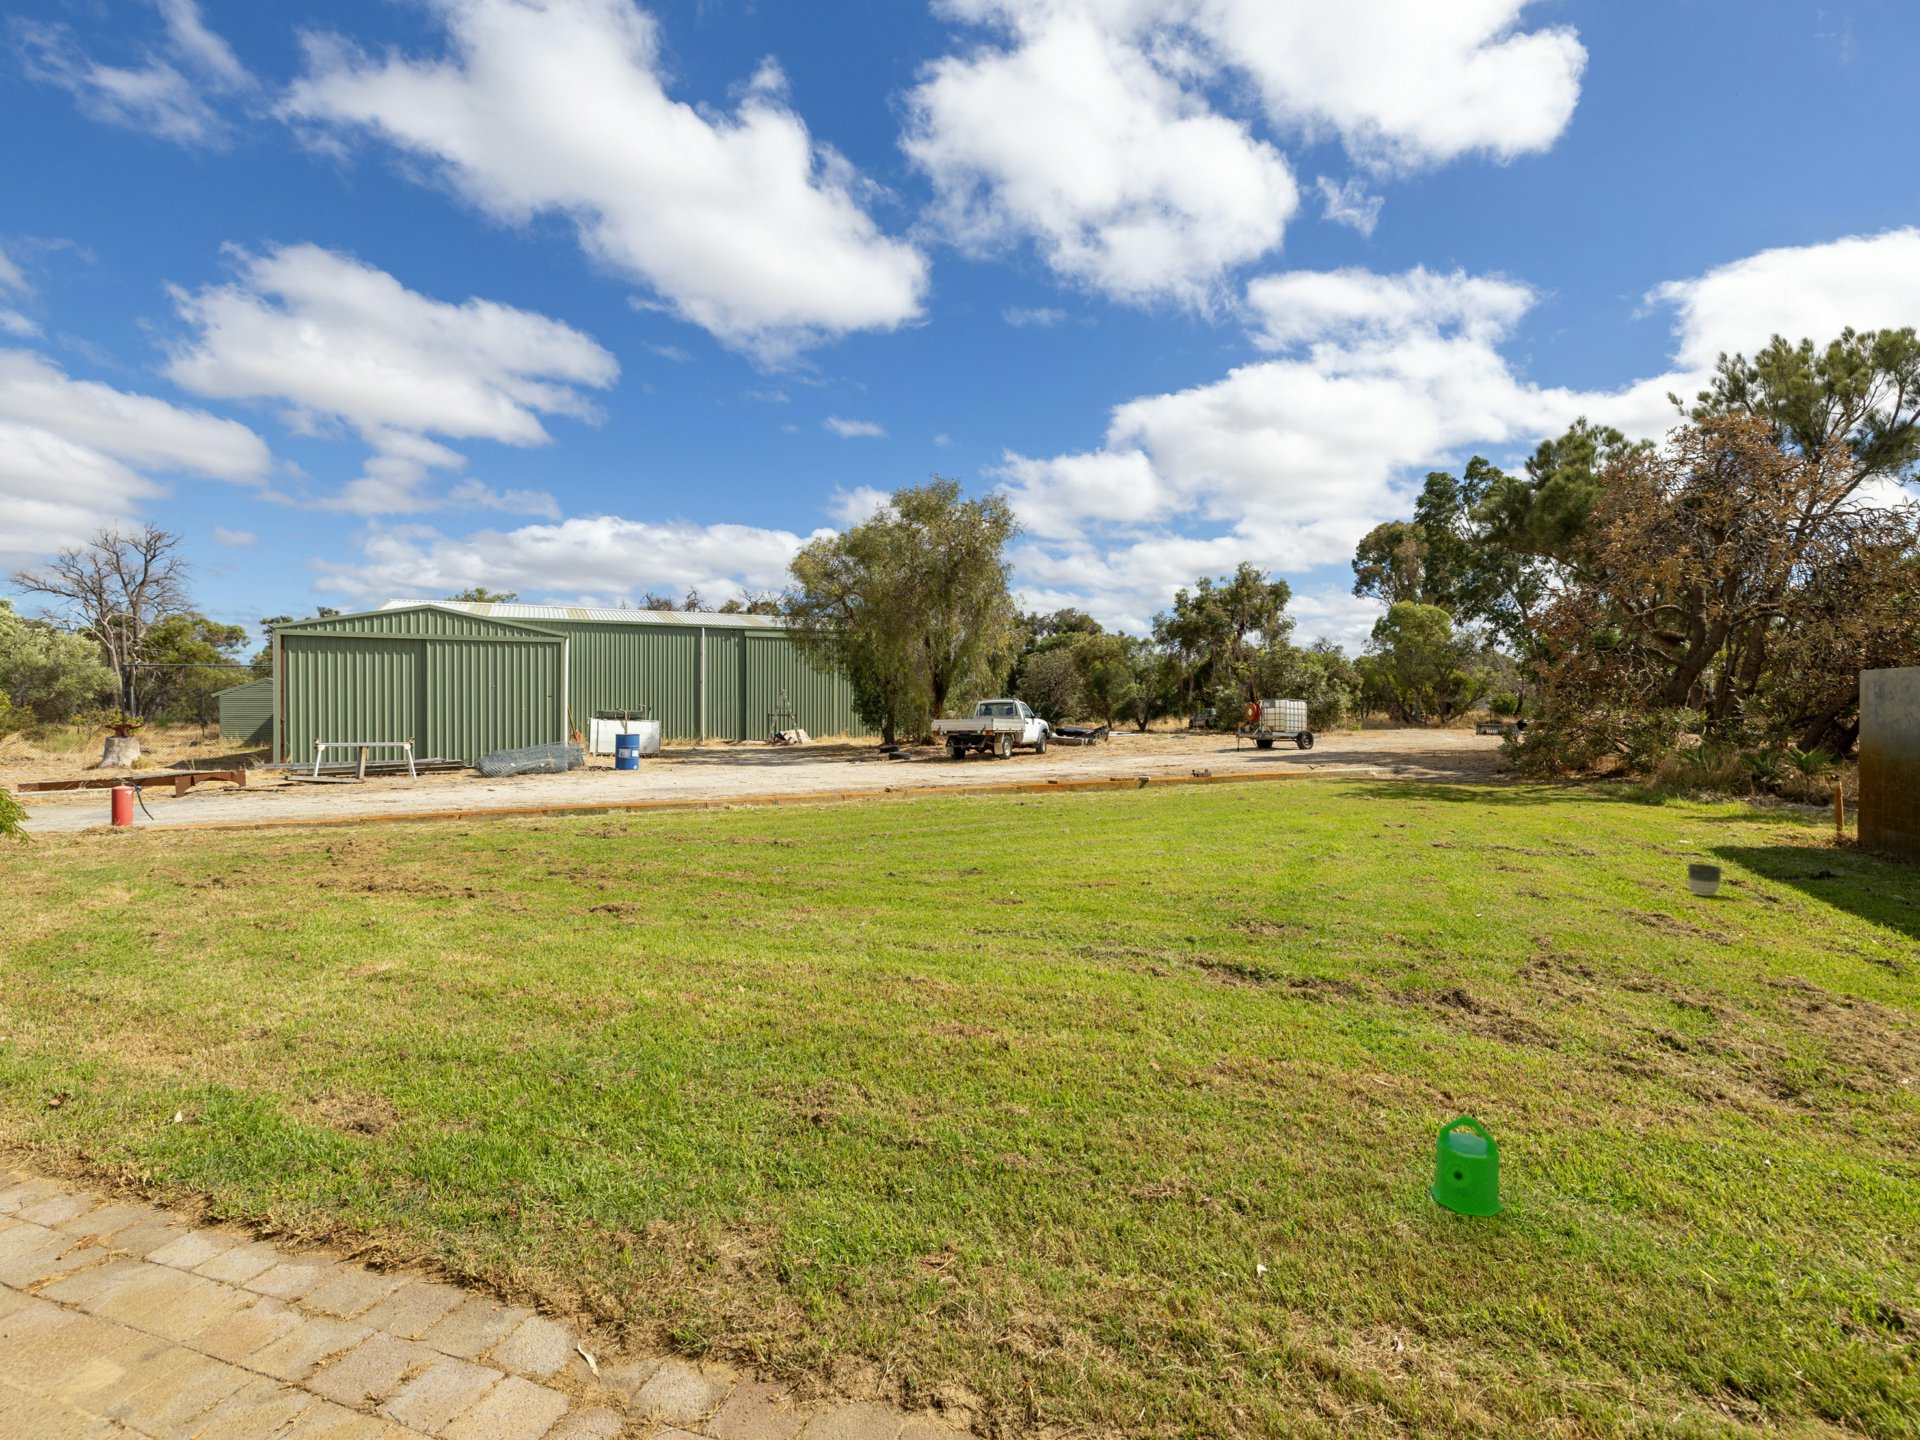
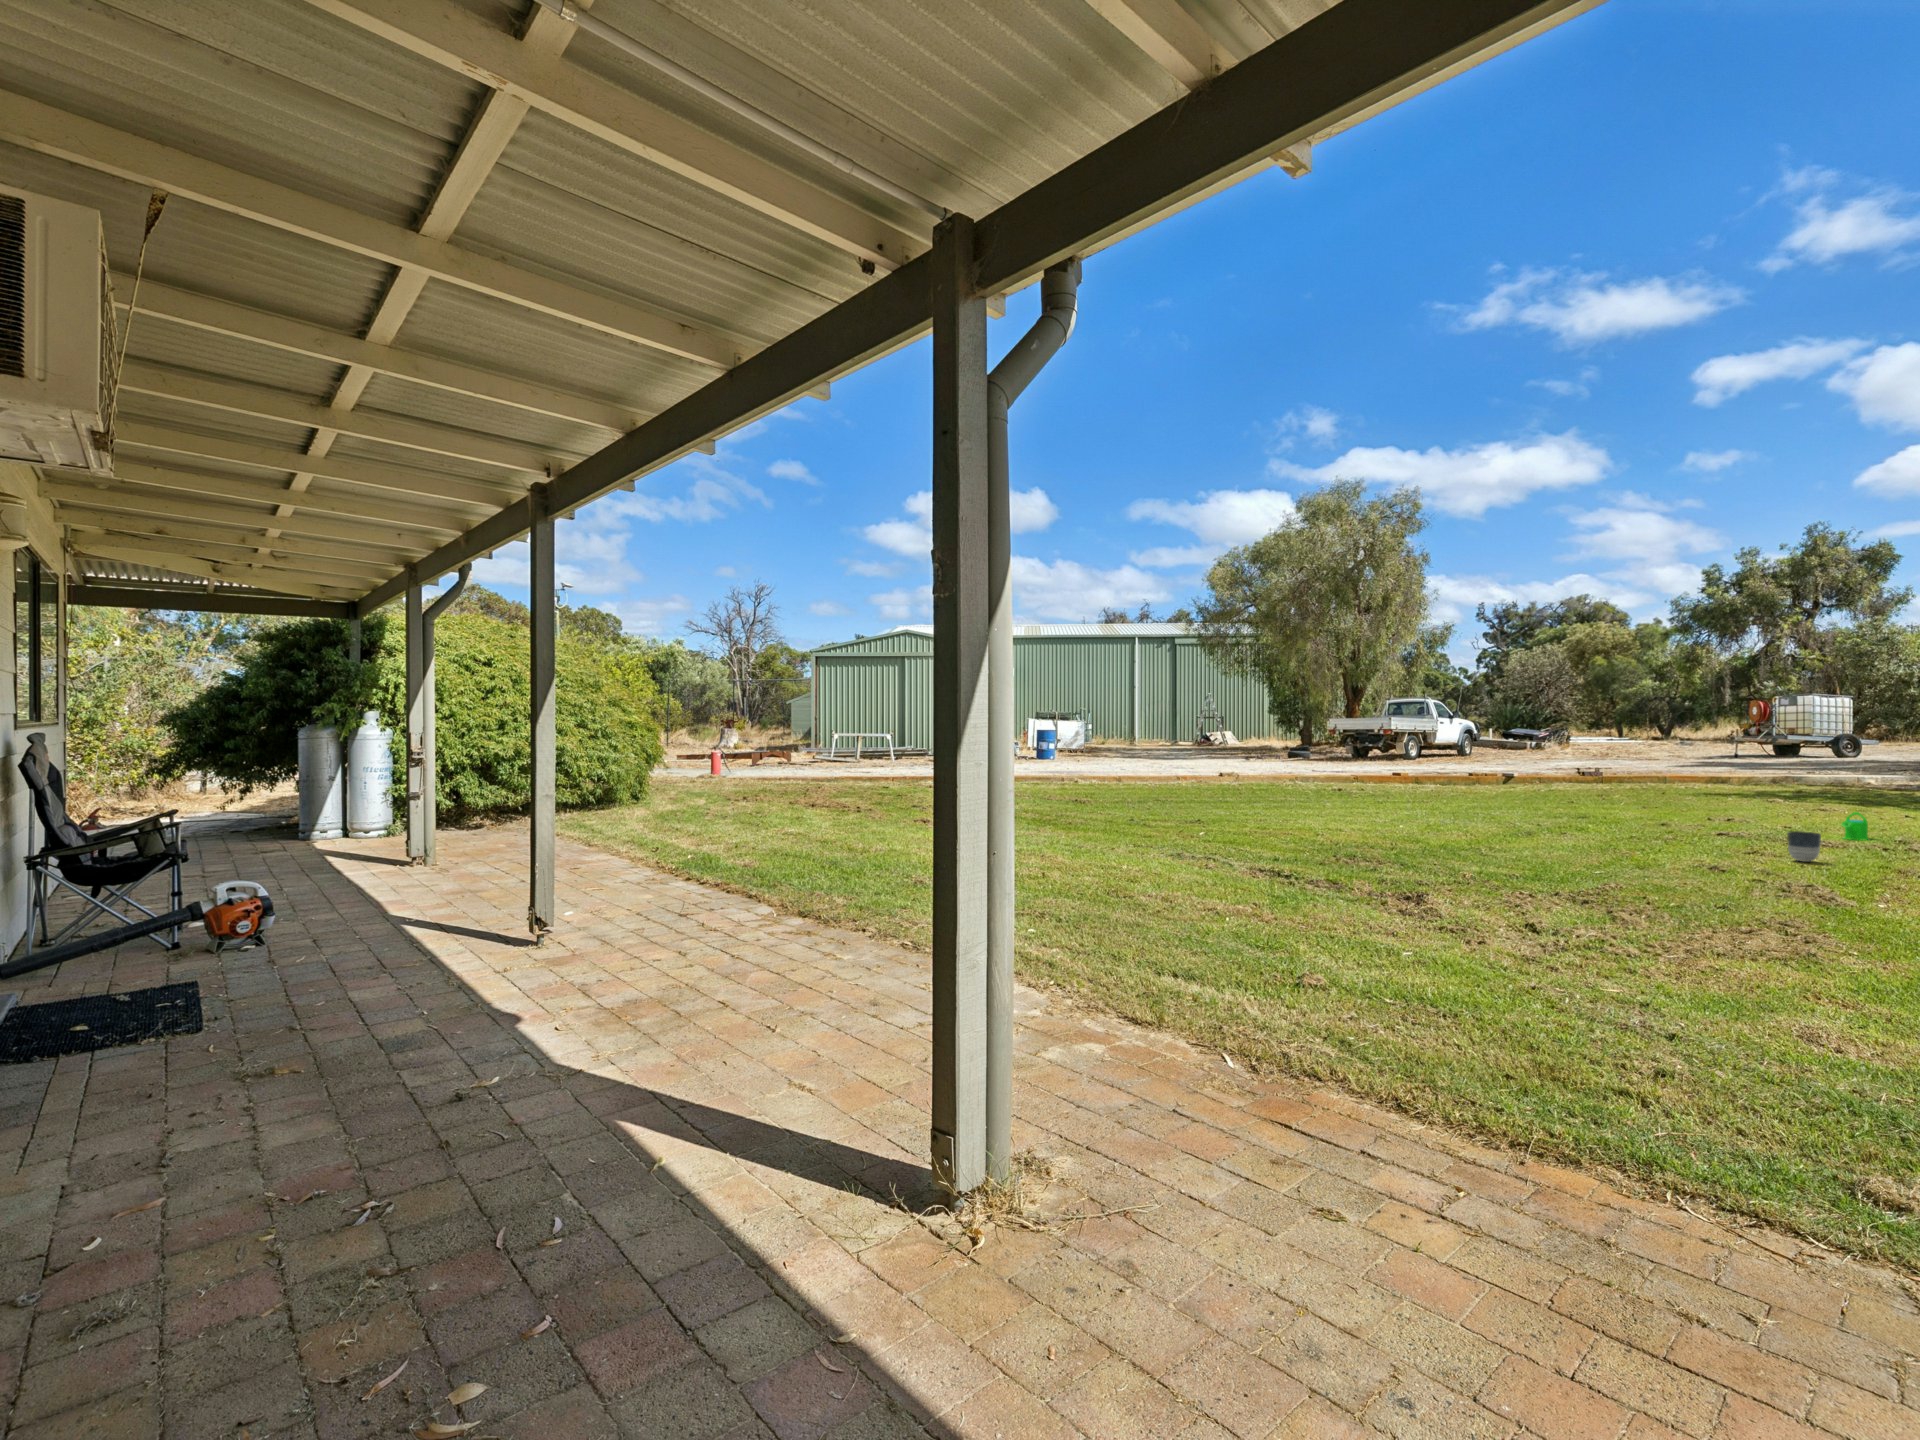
watering can: present [1430,1116,1504,1217] -> present [1842,812,1868,841]

